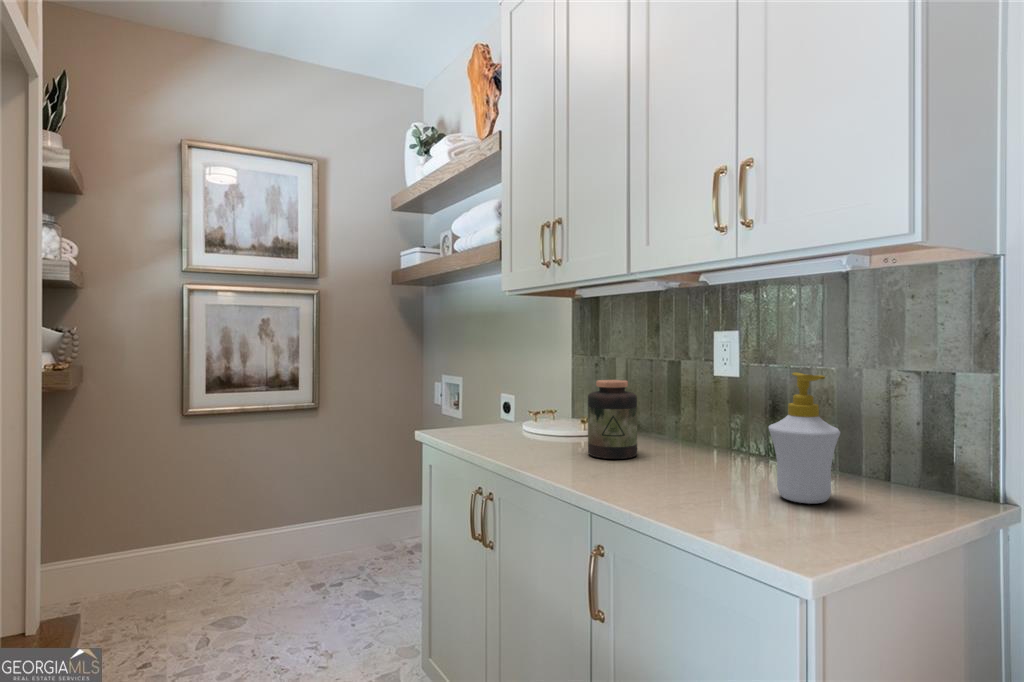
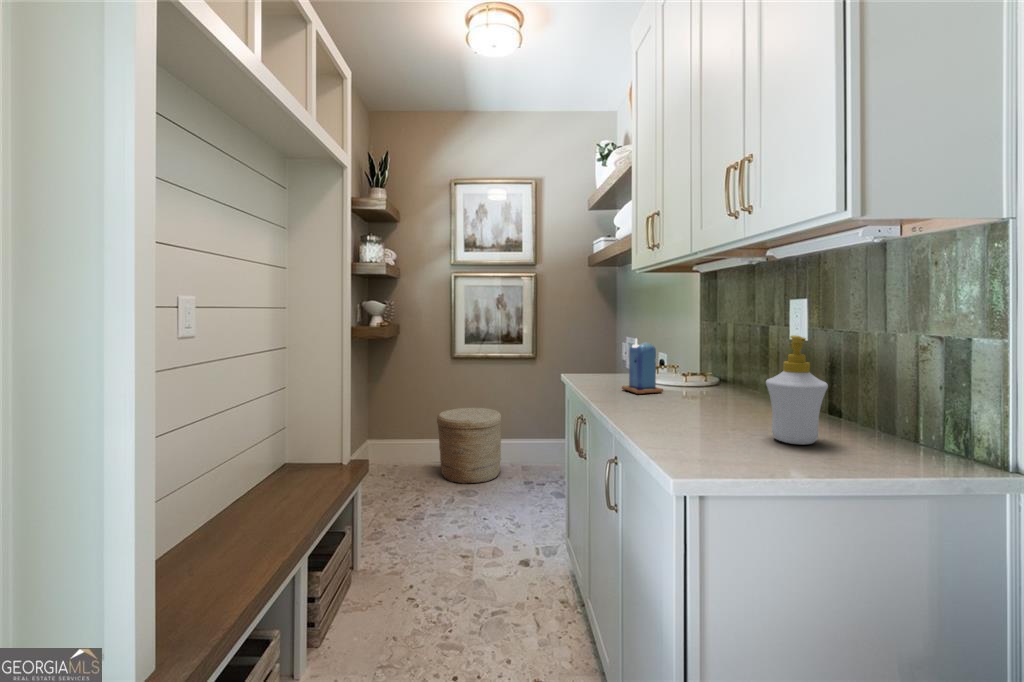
candle: none [516,379,571,453] -> present [622,339,663,394]
jar: present [588,380,637,459] -> none [669,341,710,403]
woven basket: none [162,488,273,614] -> present [437,408,501,484]

